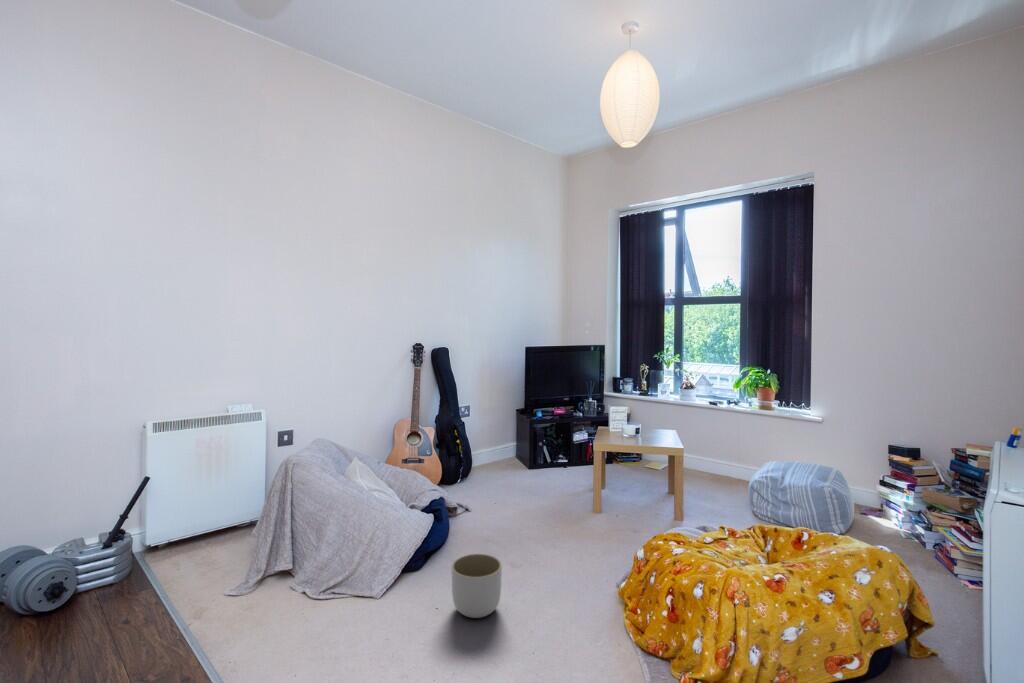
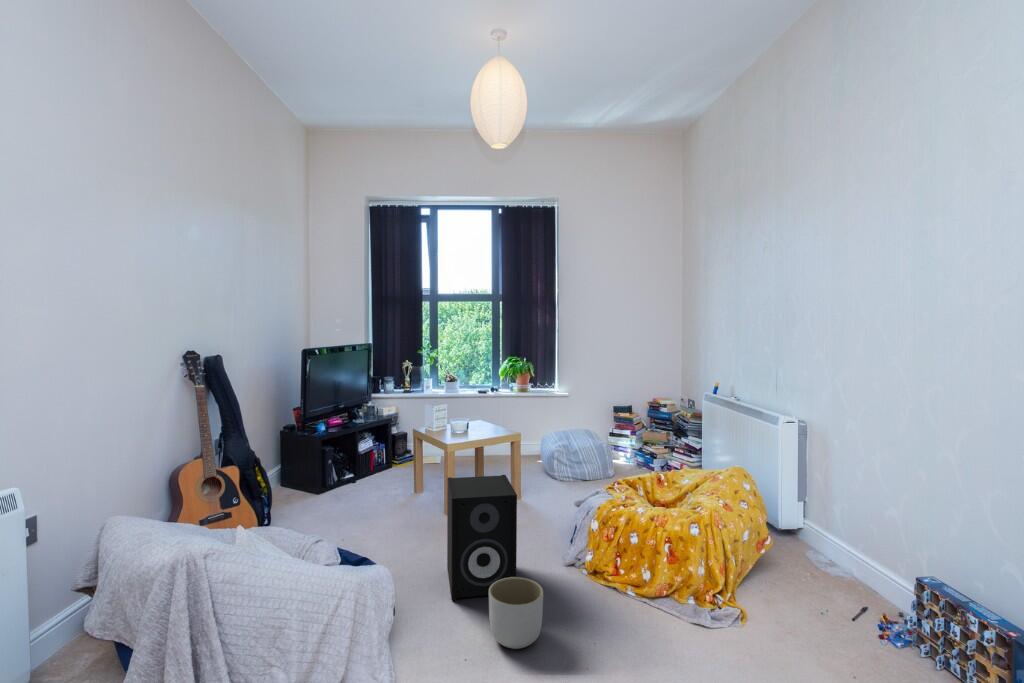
speaker: none [485,462,566,584] -> present [447,475,517,600]

